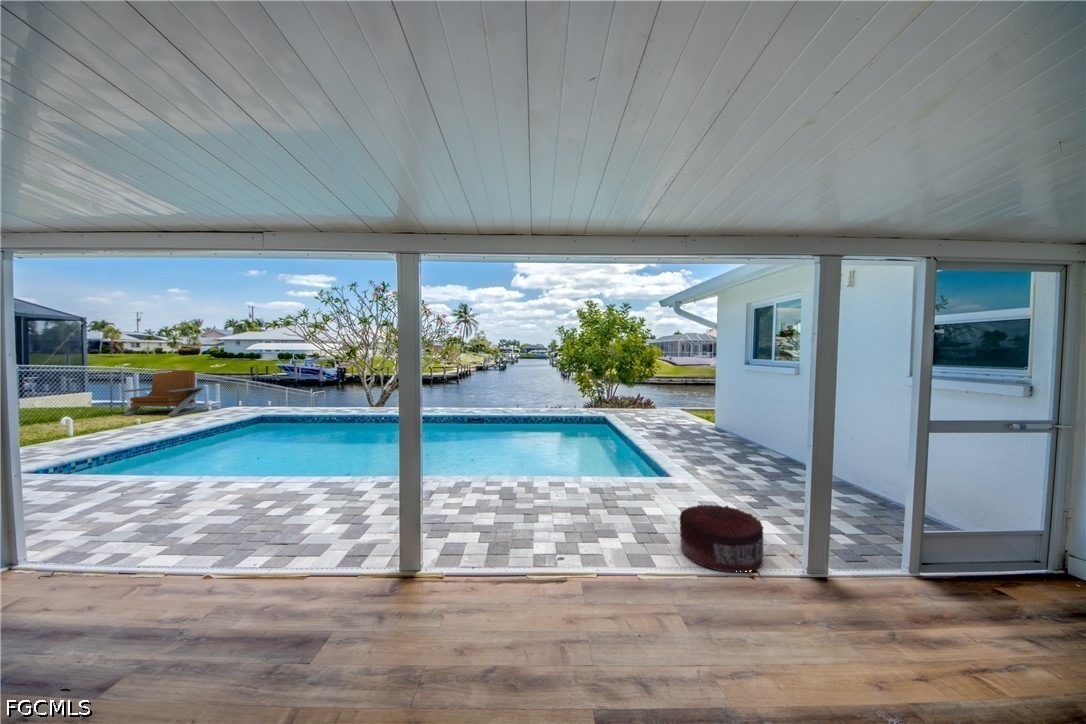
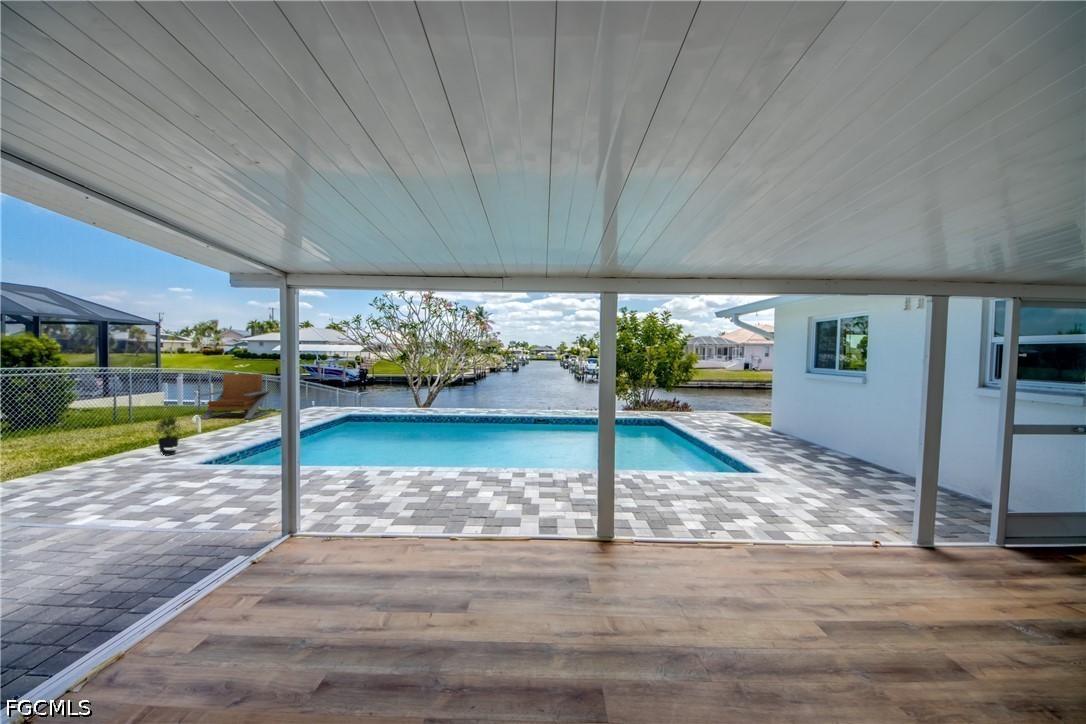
potted plant: none [27,410,67,454] -> present [156,417,181,456]
pouf: present [680,505,763,572] -> none [805,493,879,544]

